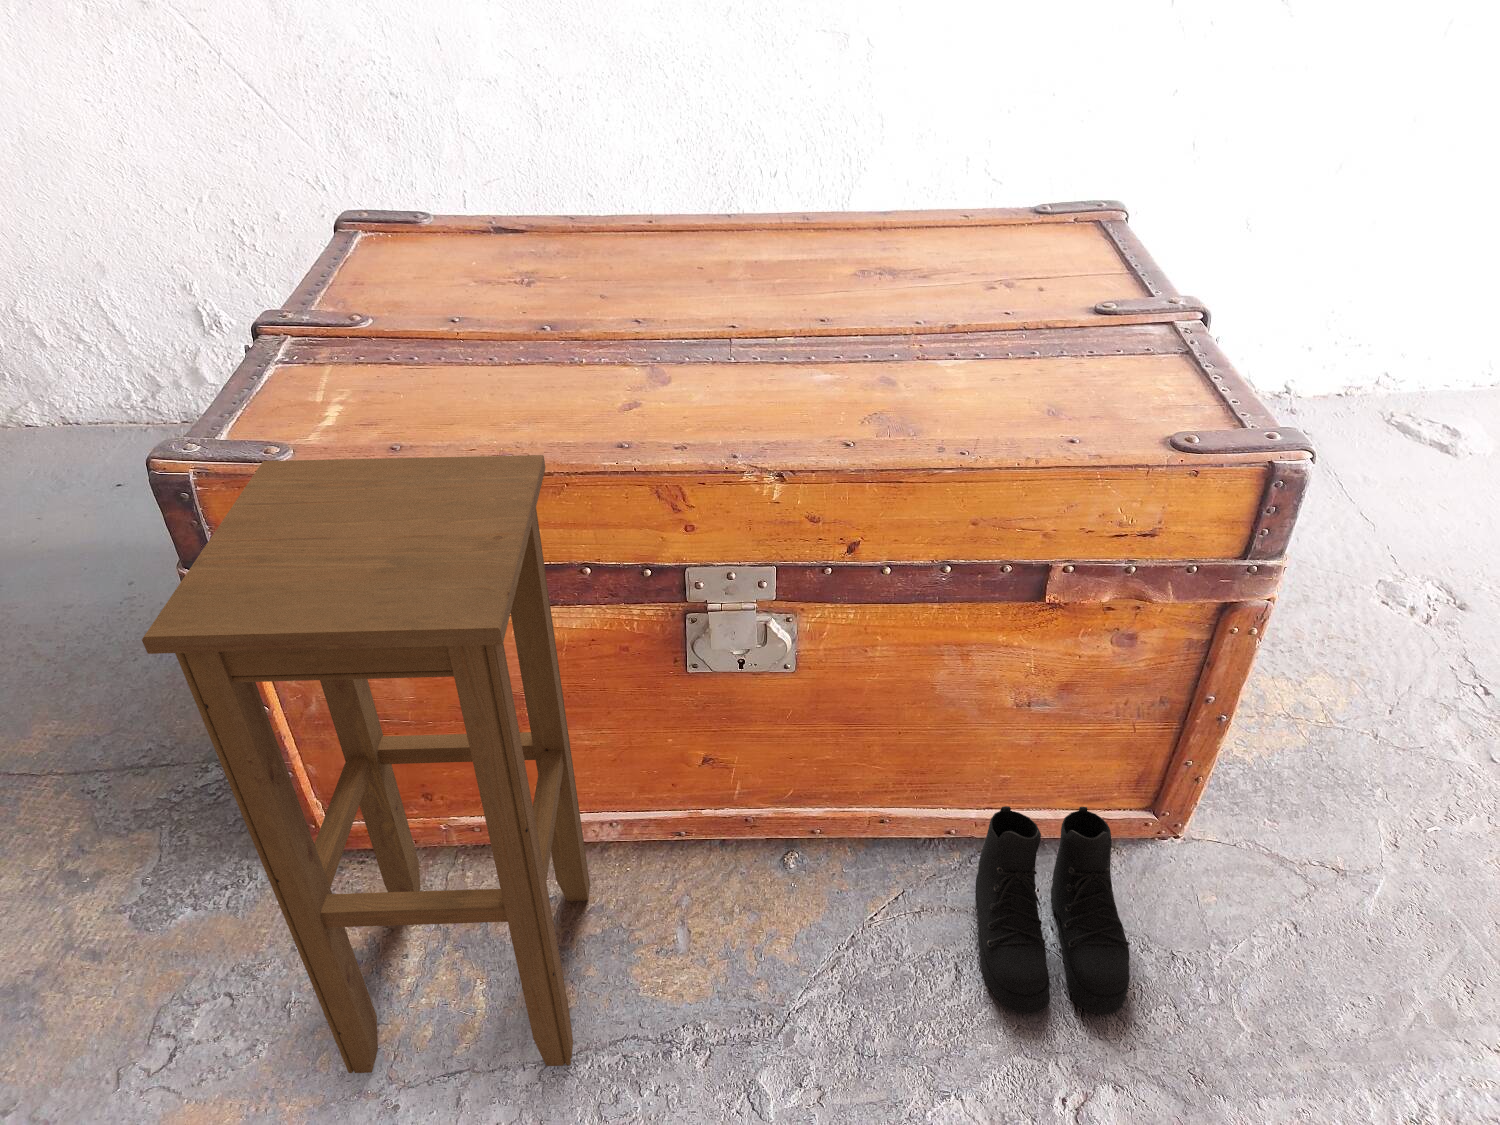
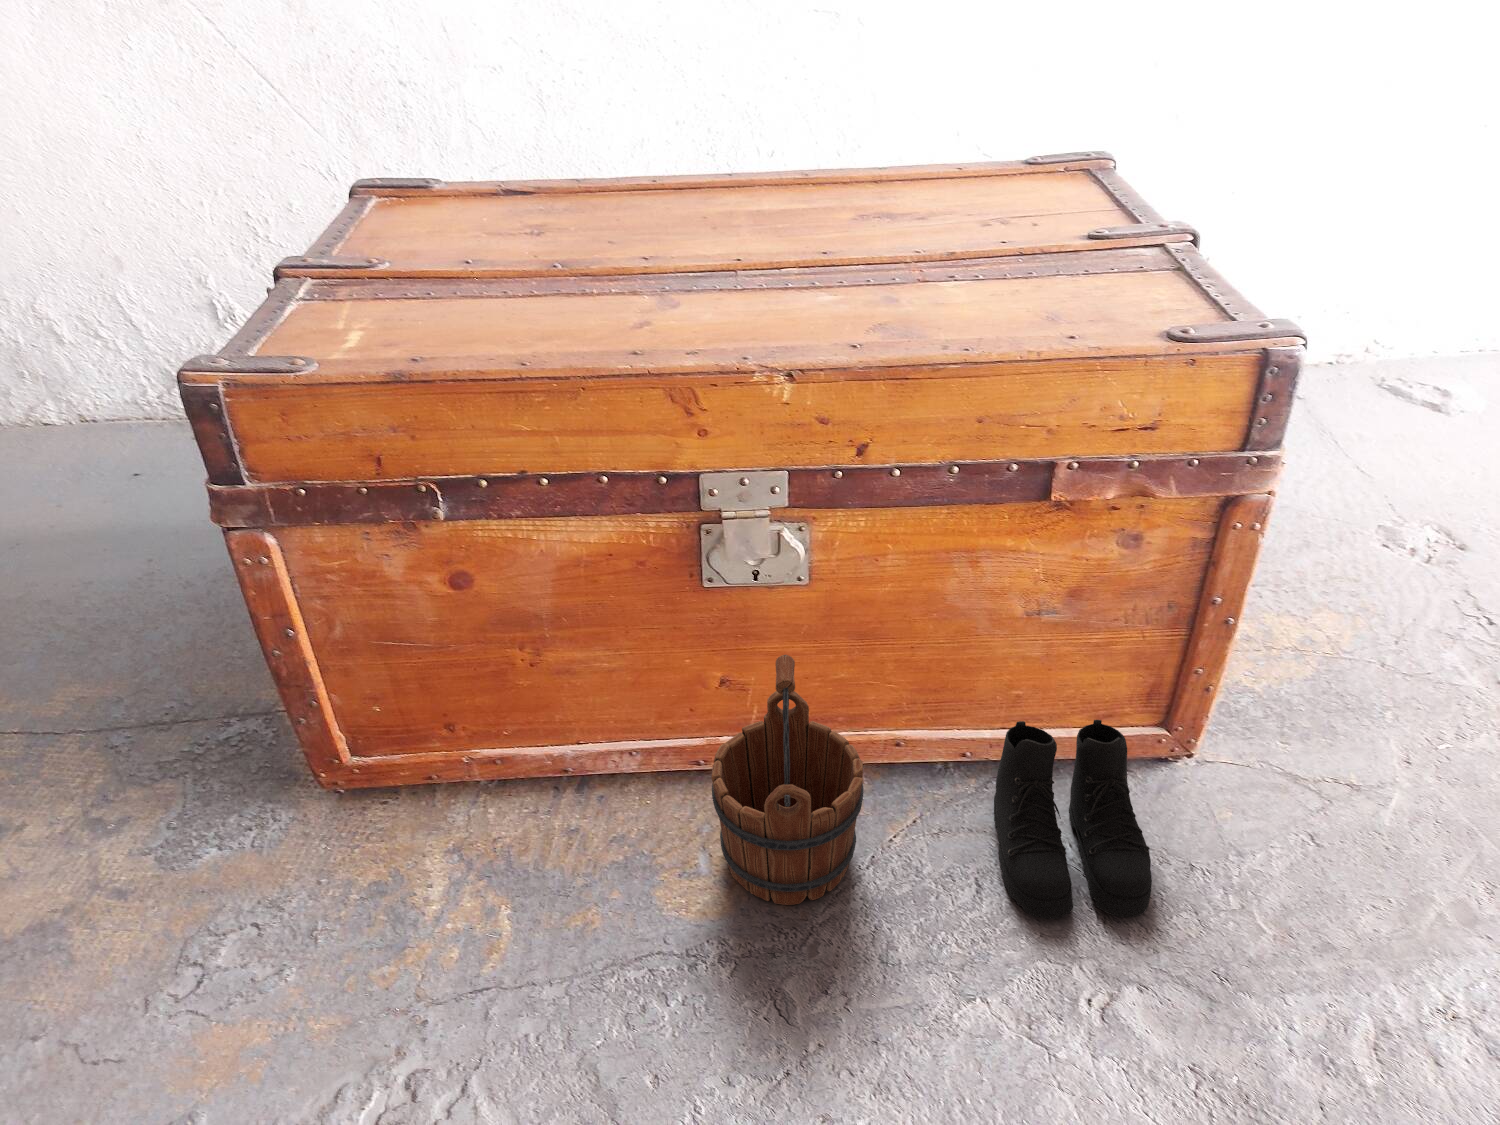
stool: present [142,455,590,1073] -> none [175,351,610,990]
wooden bucket: none [692,748,844,990] -> present [712,655,864,905]

